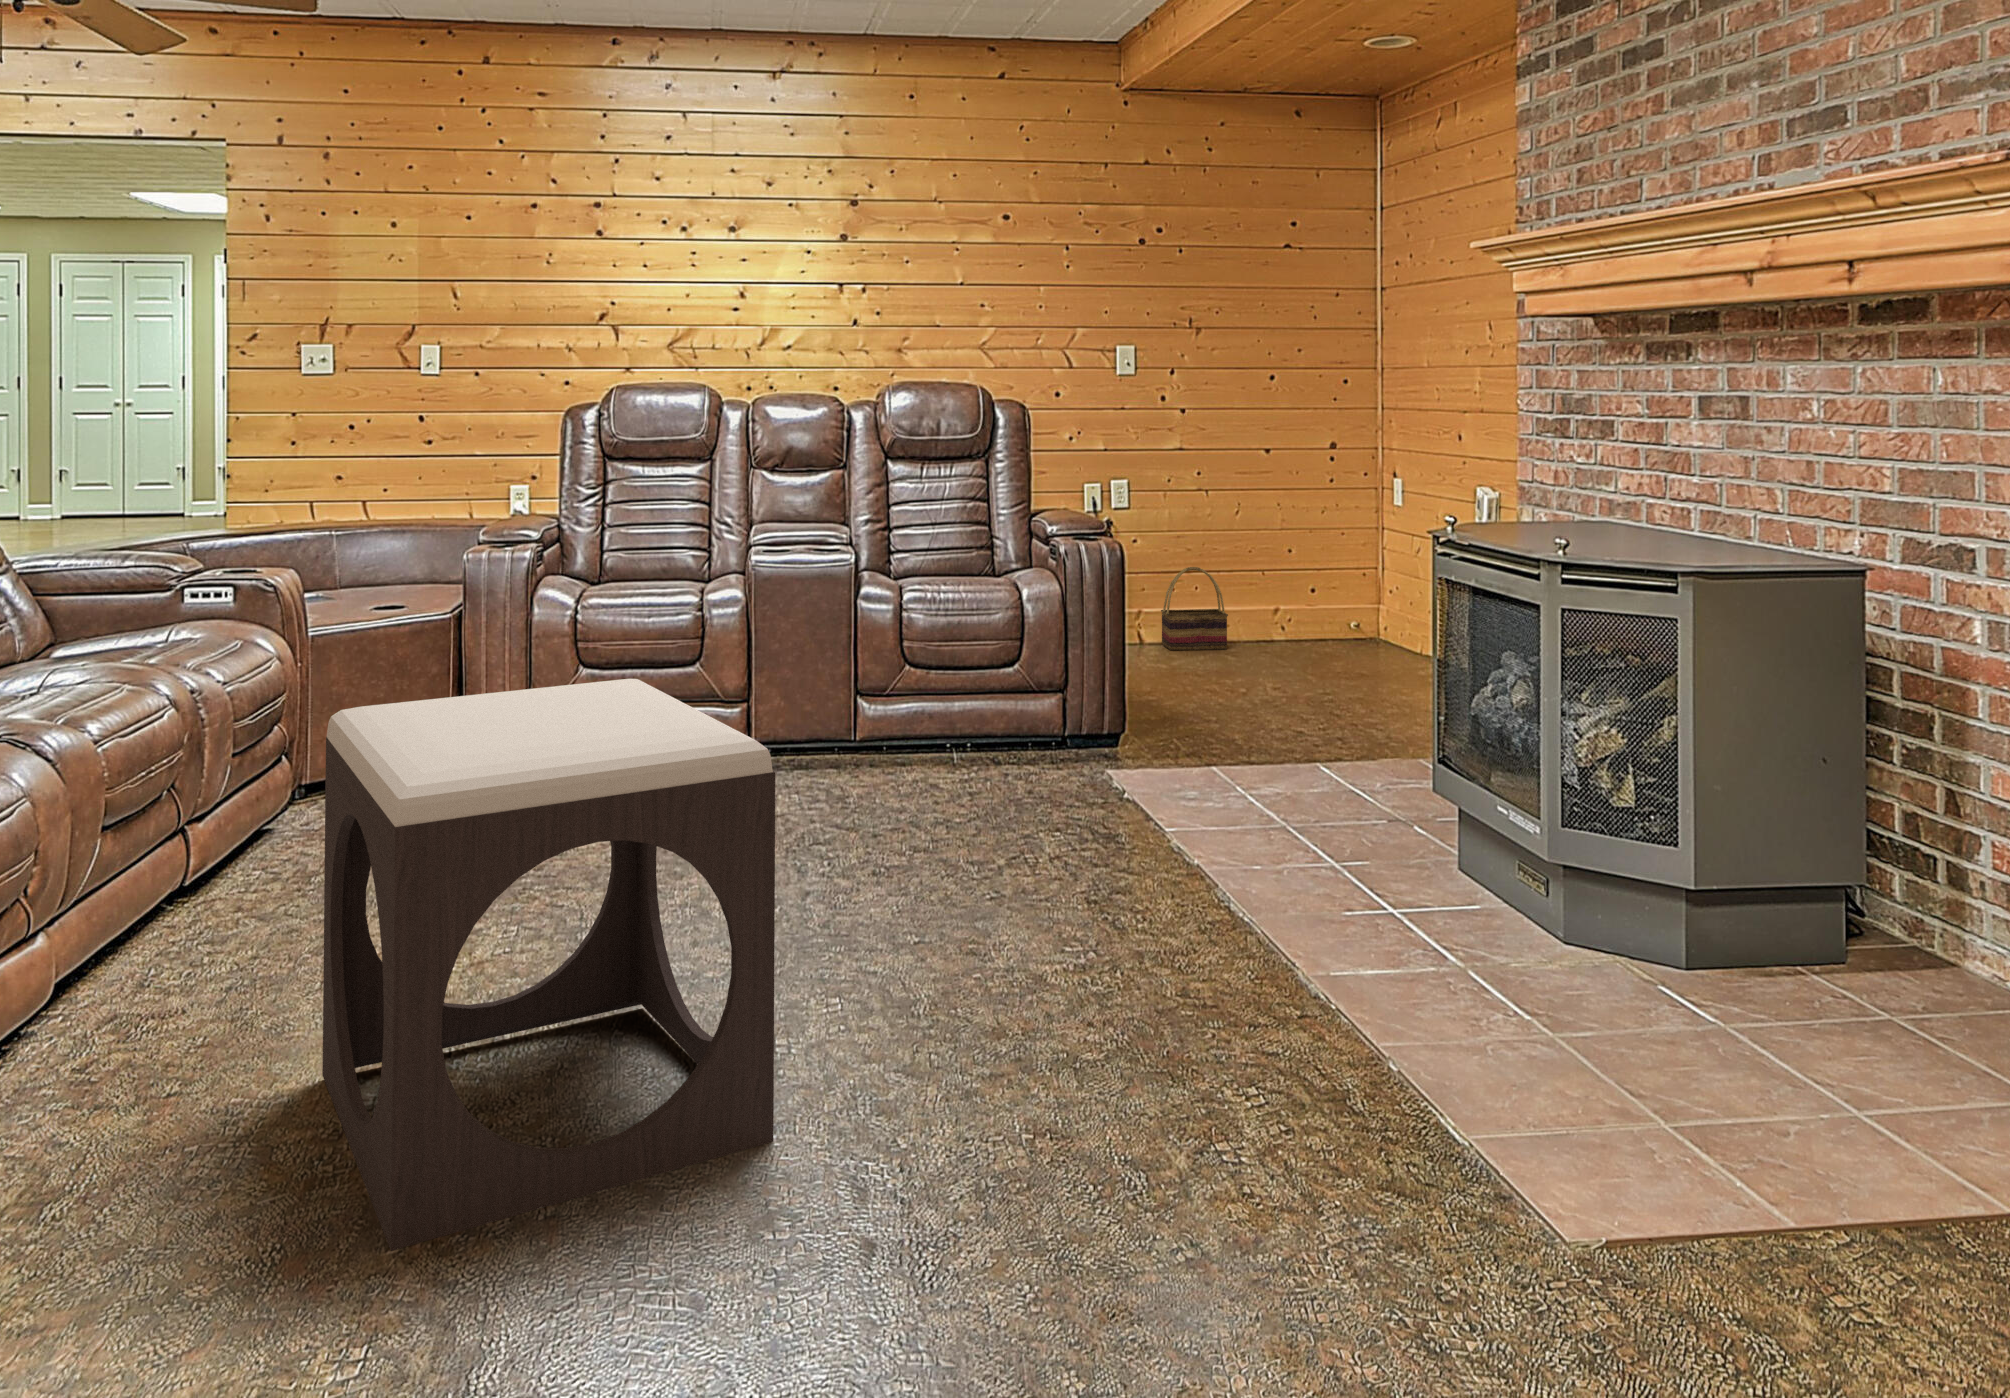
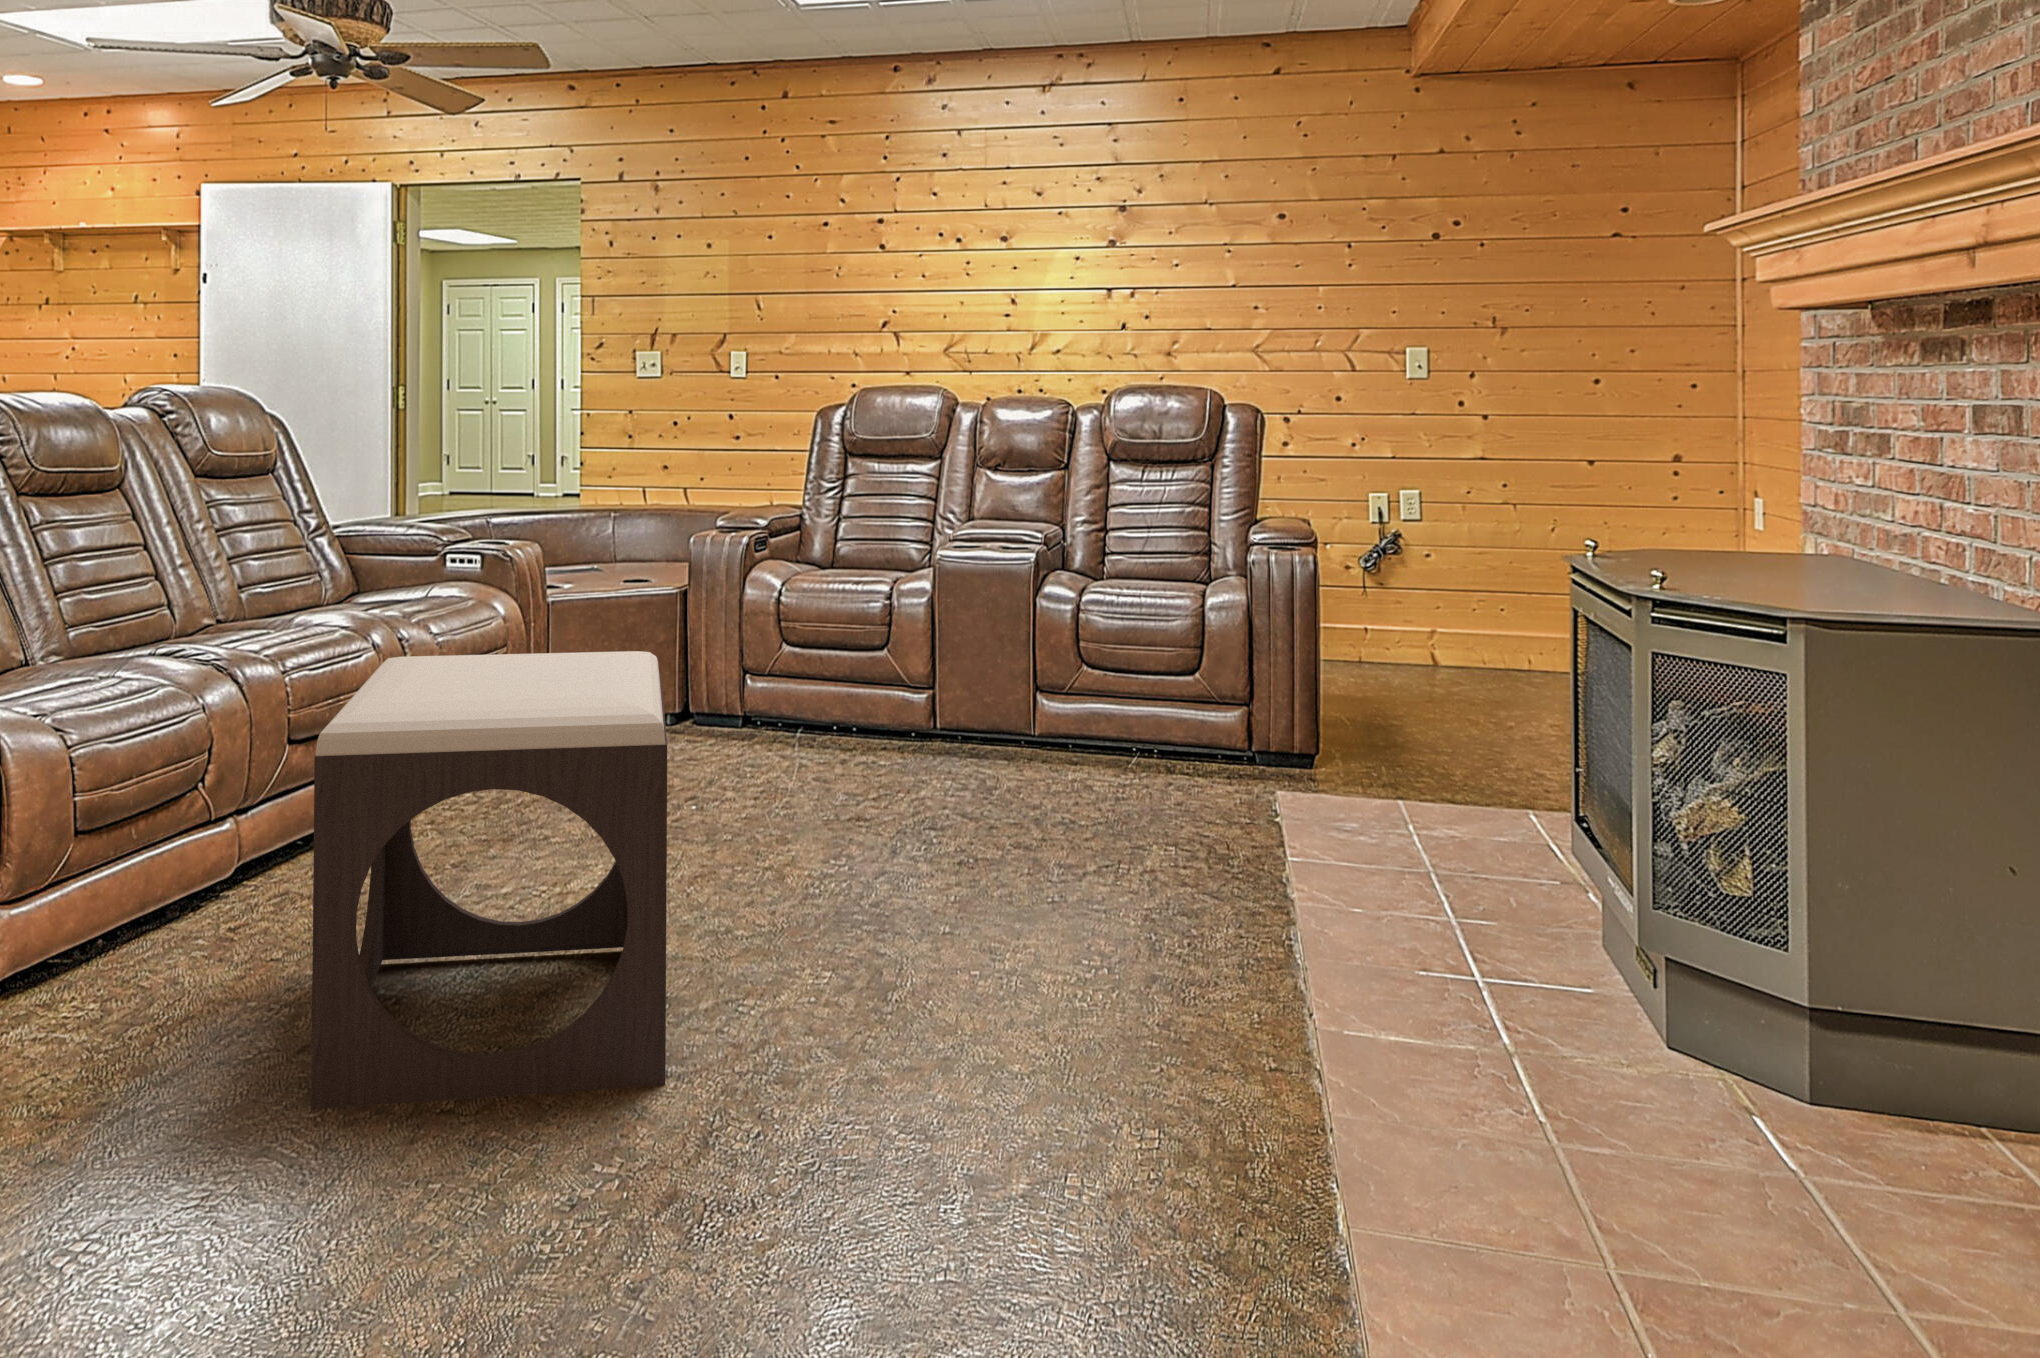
basket: present [1161,567,1228,650] -> none [1455,586,1531,677]

